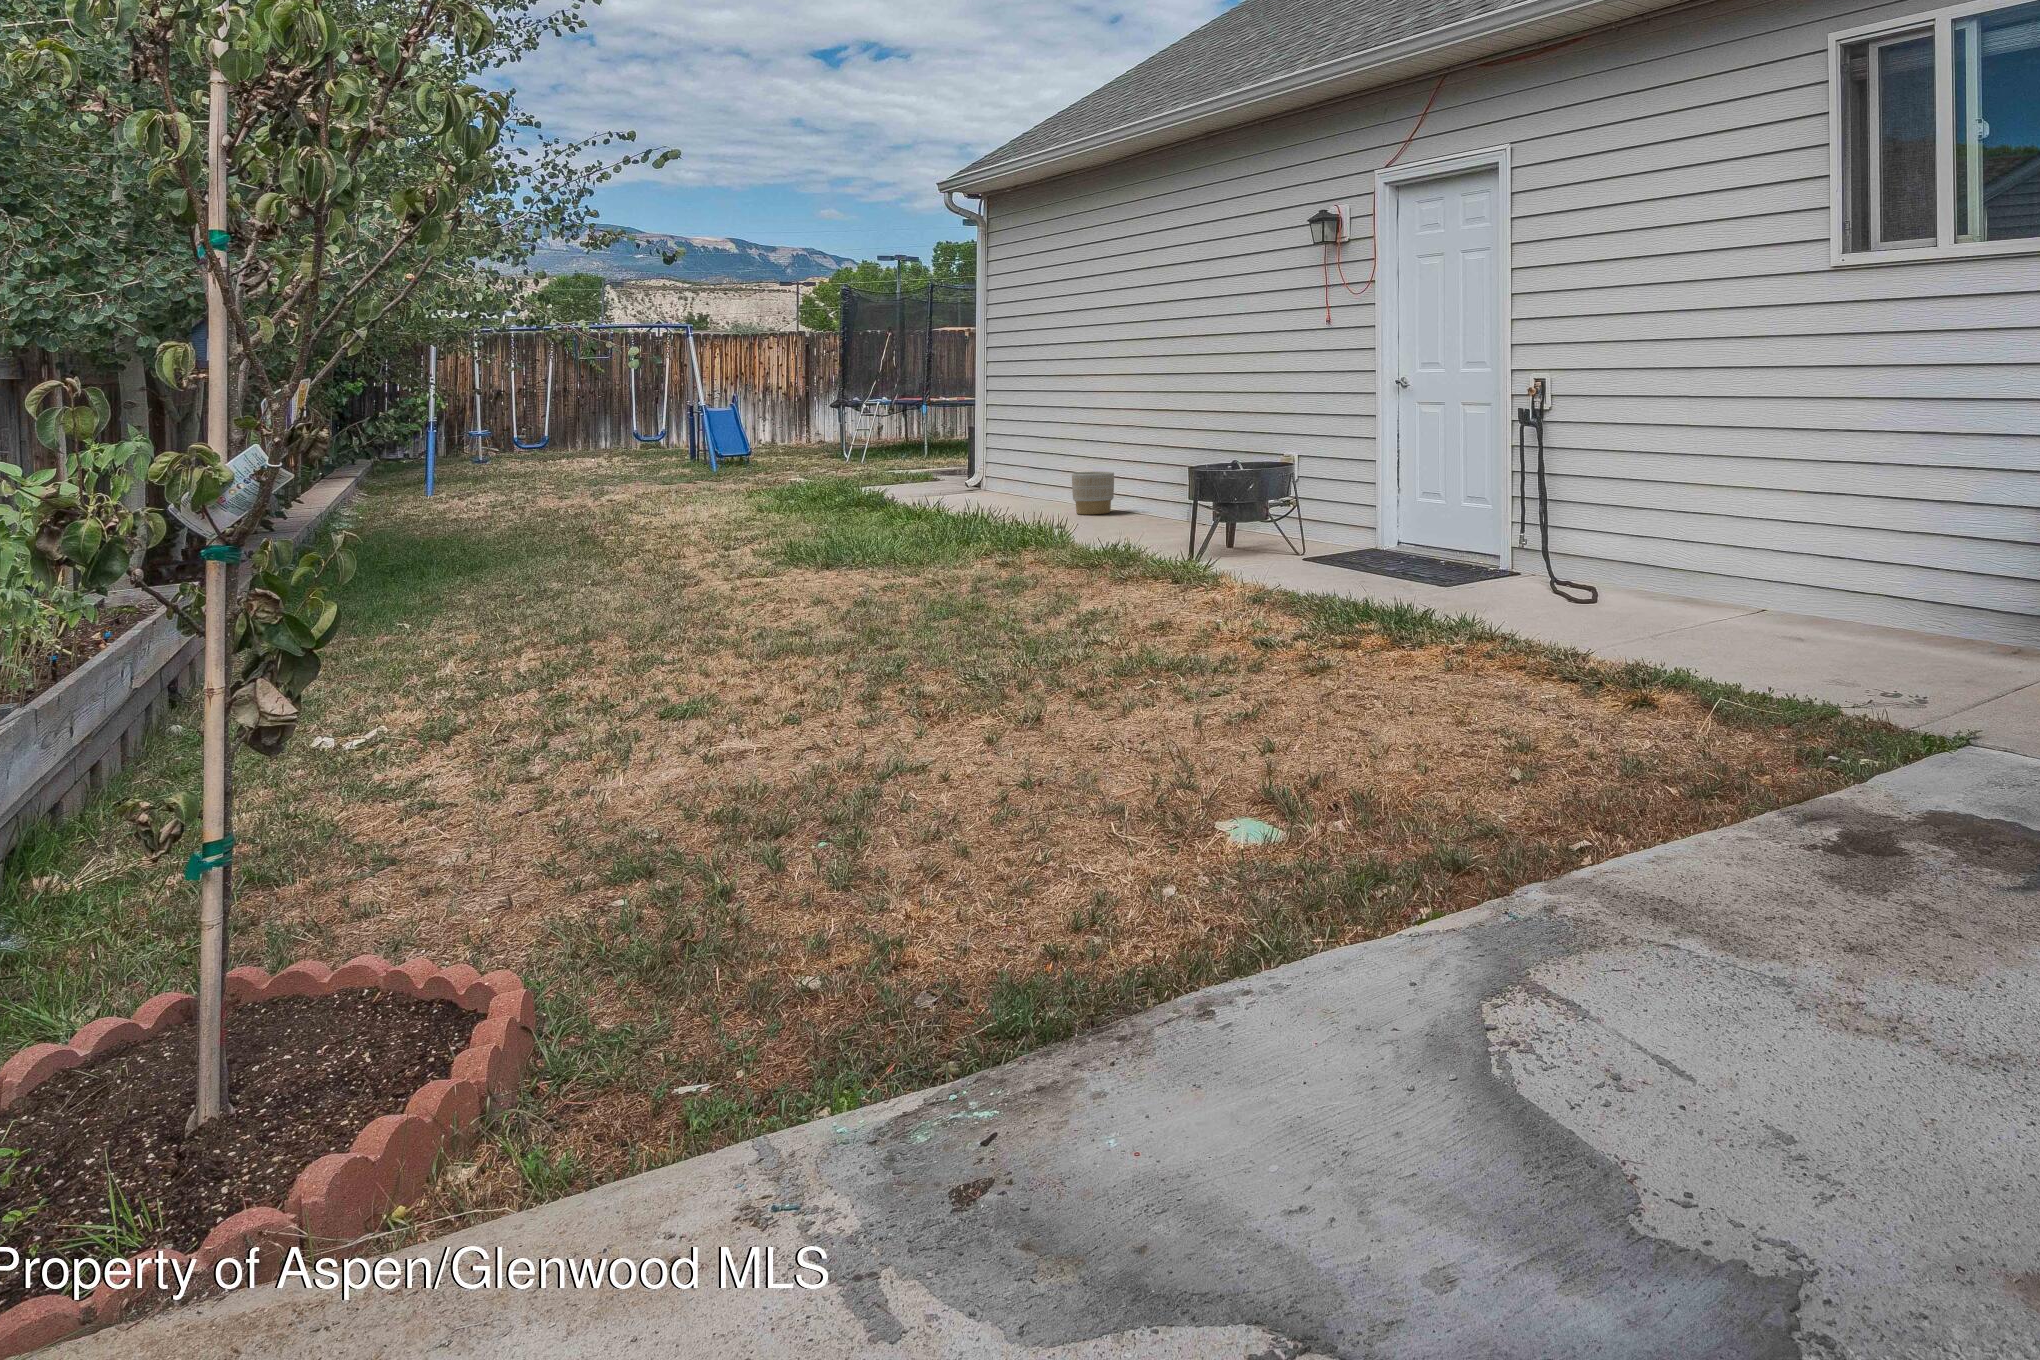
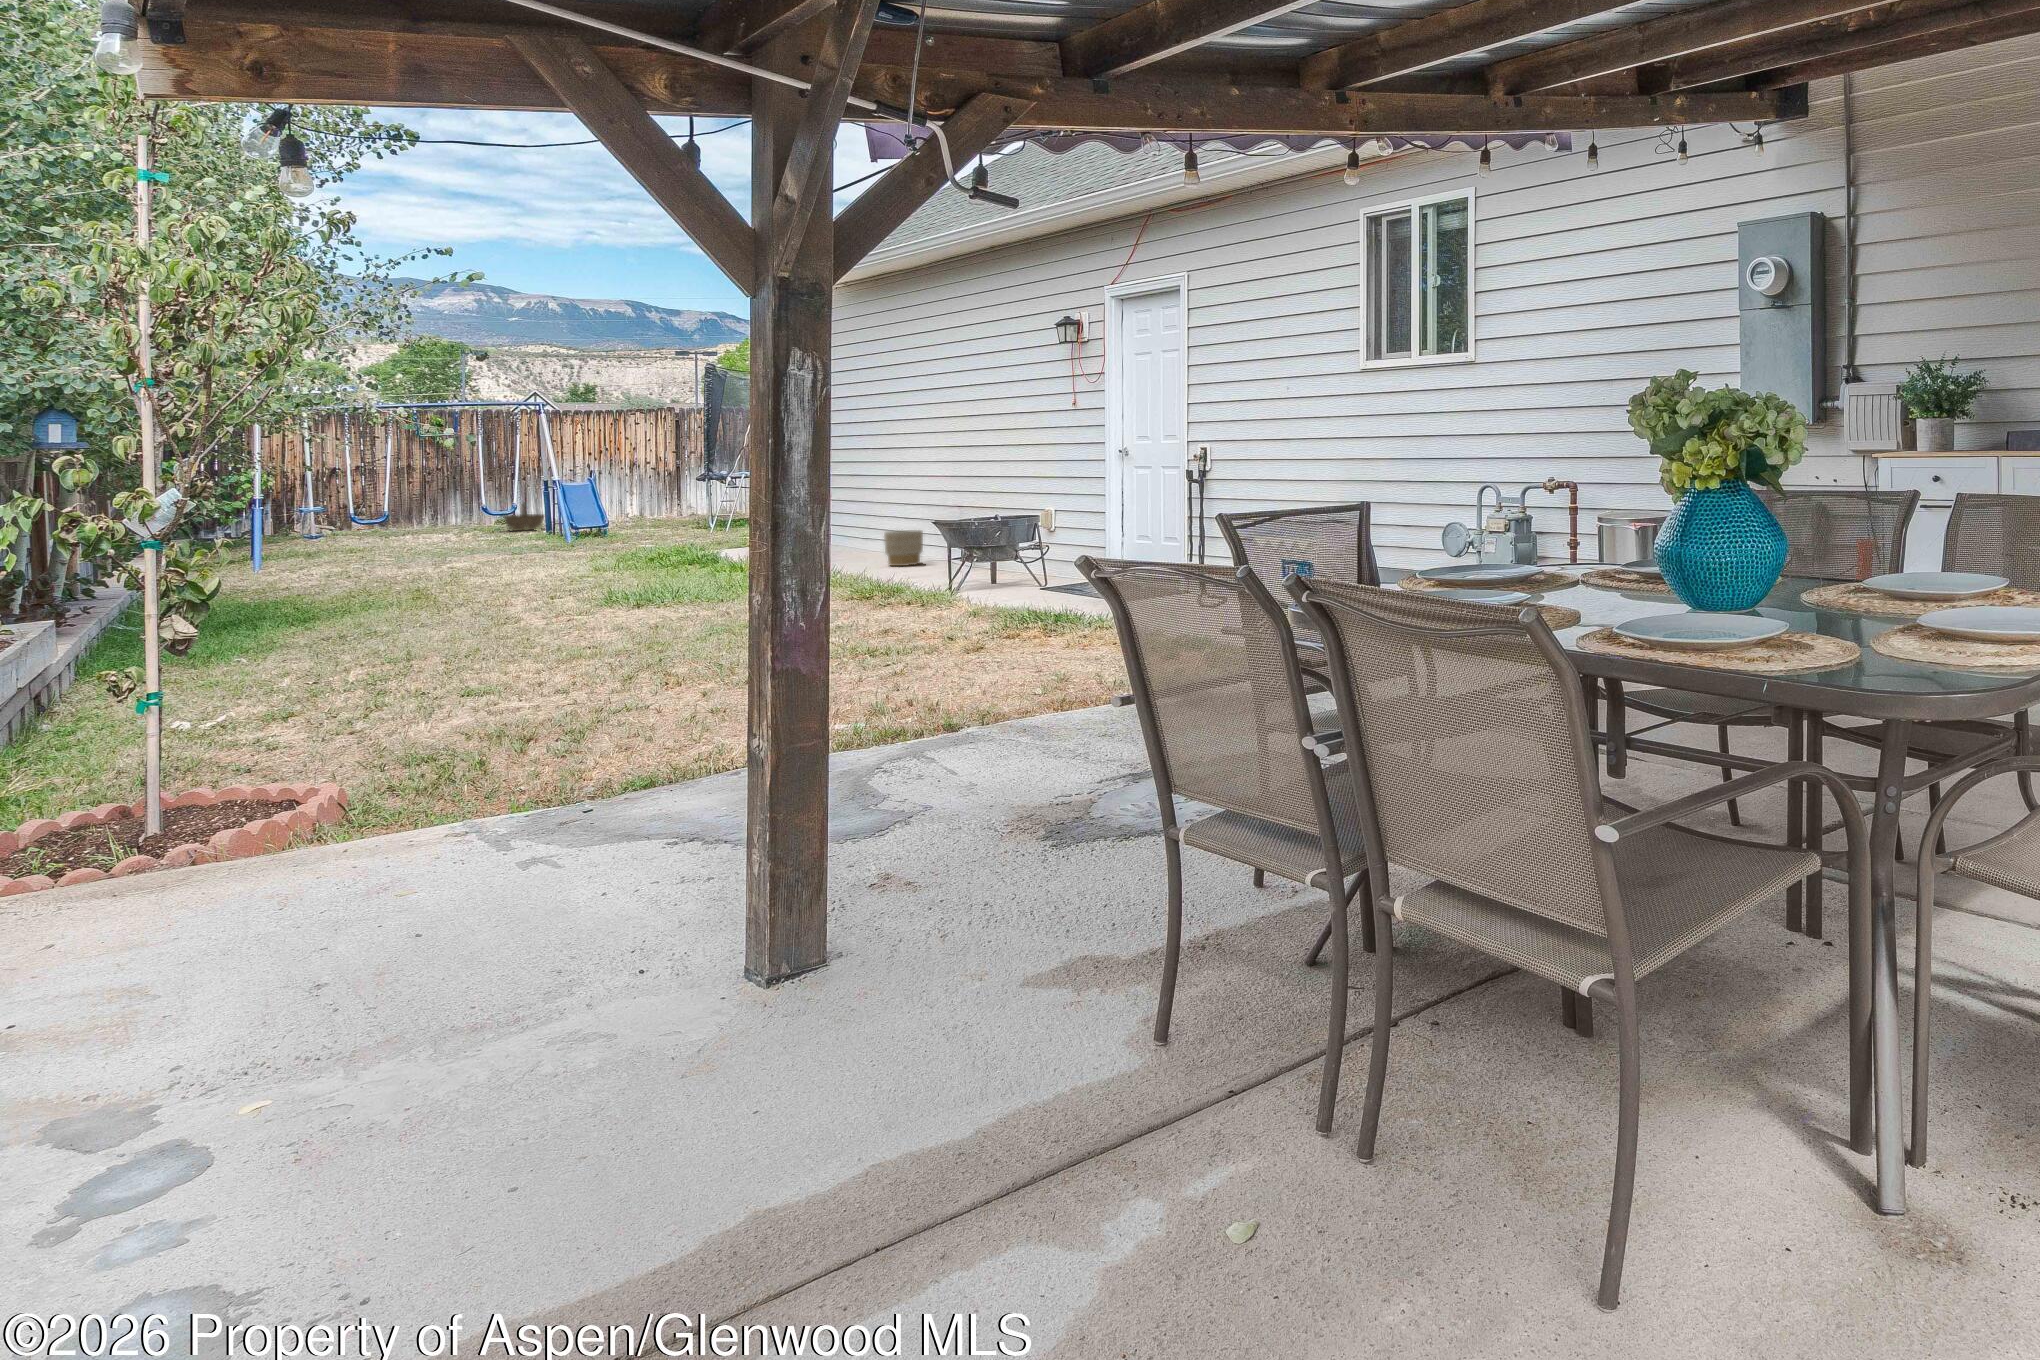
basket: none [652,427,692,457] -> present [503,503,544,531]

